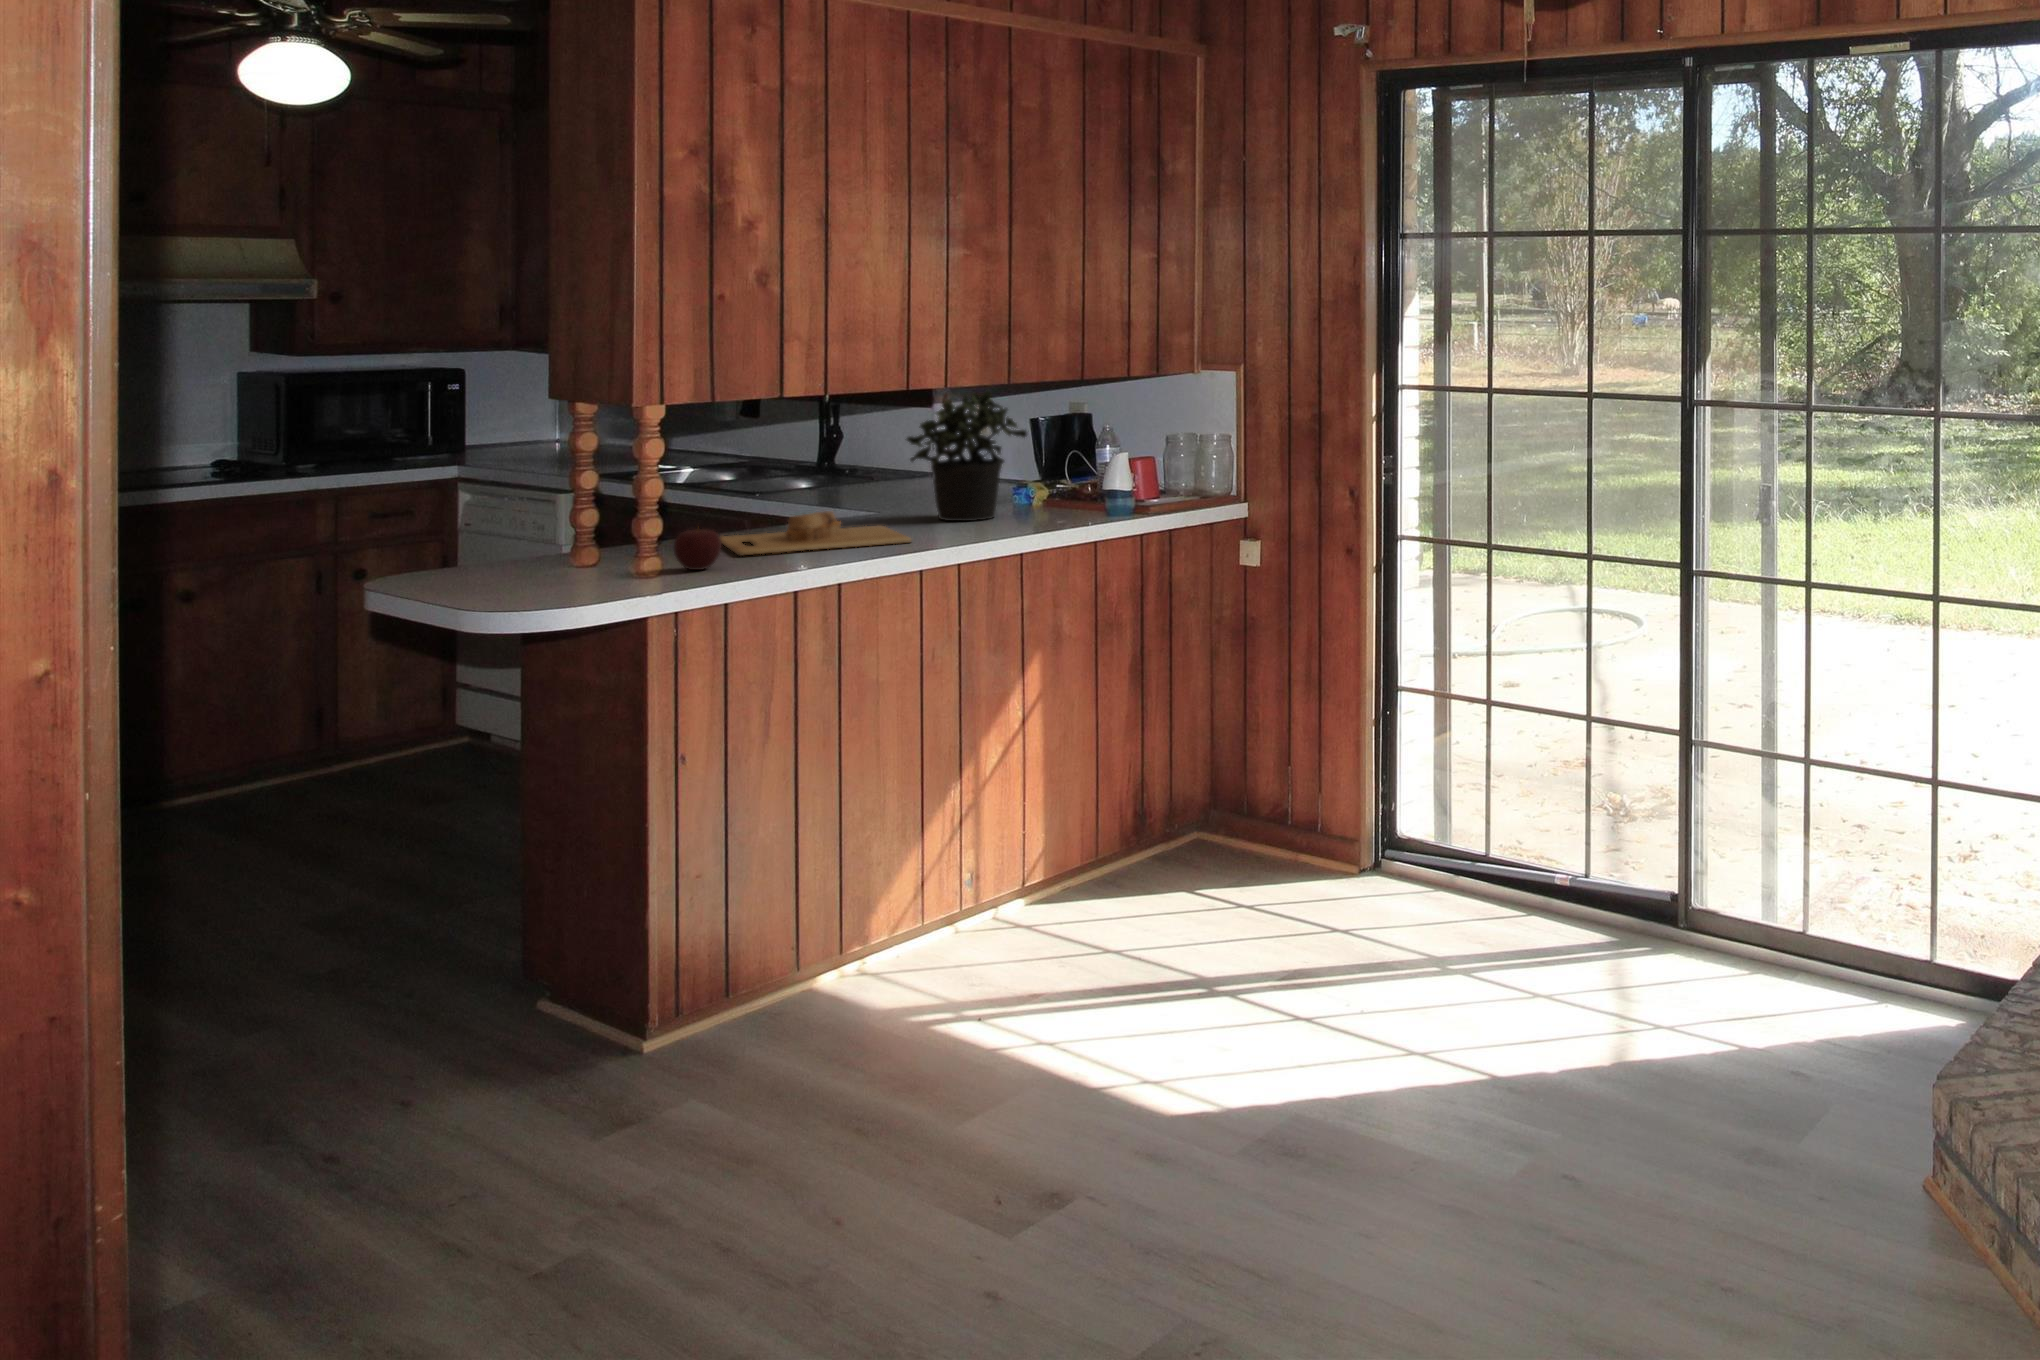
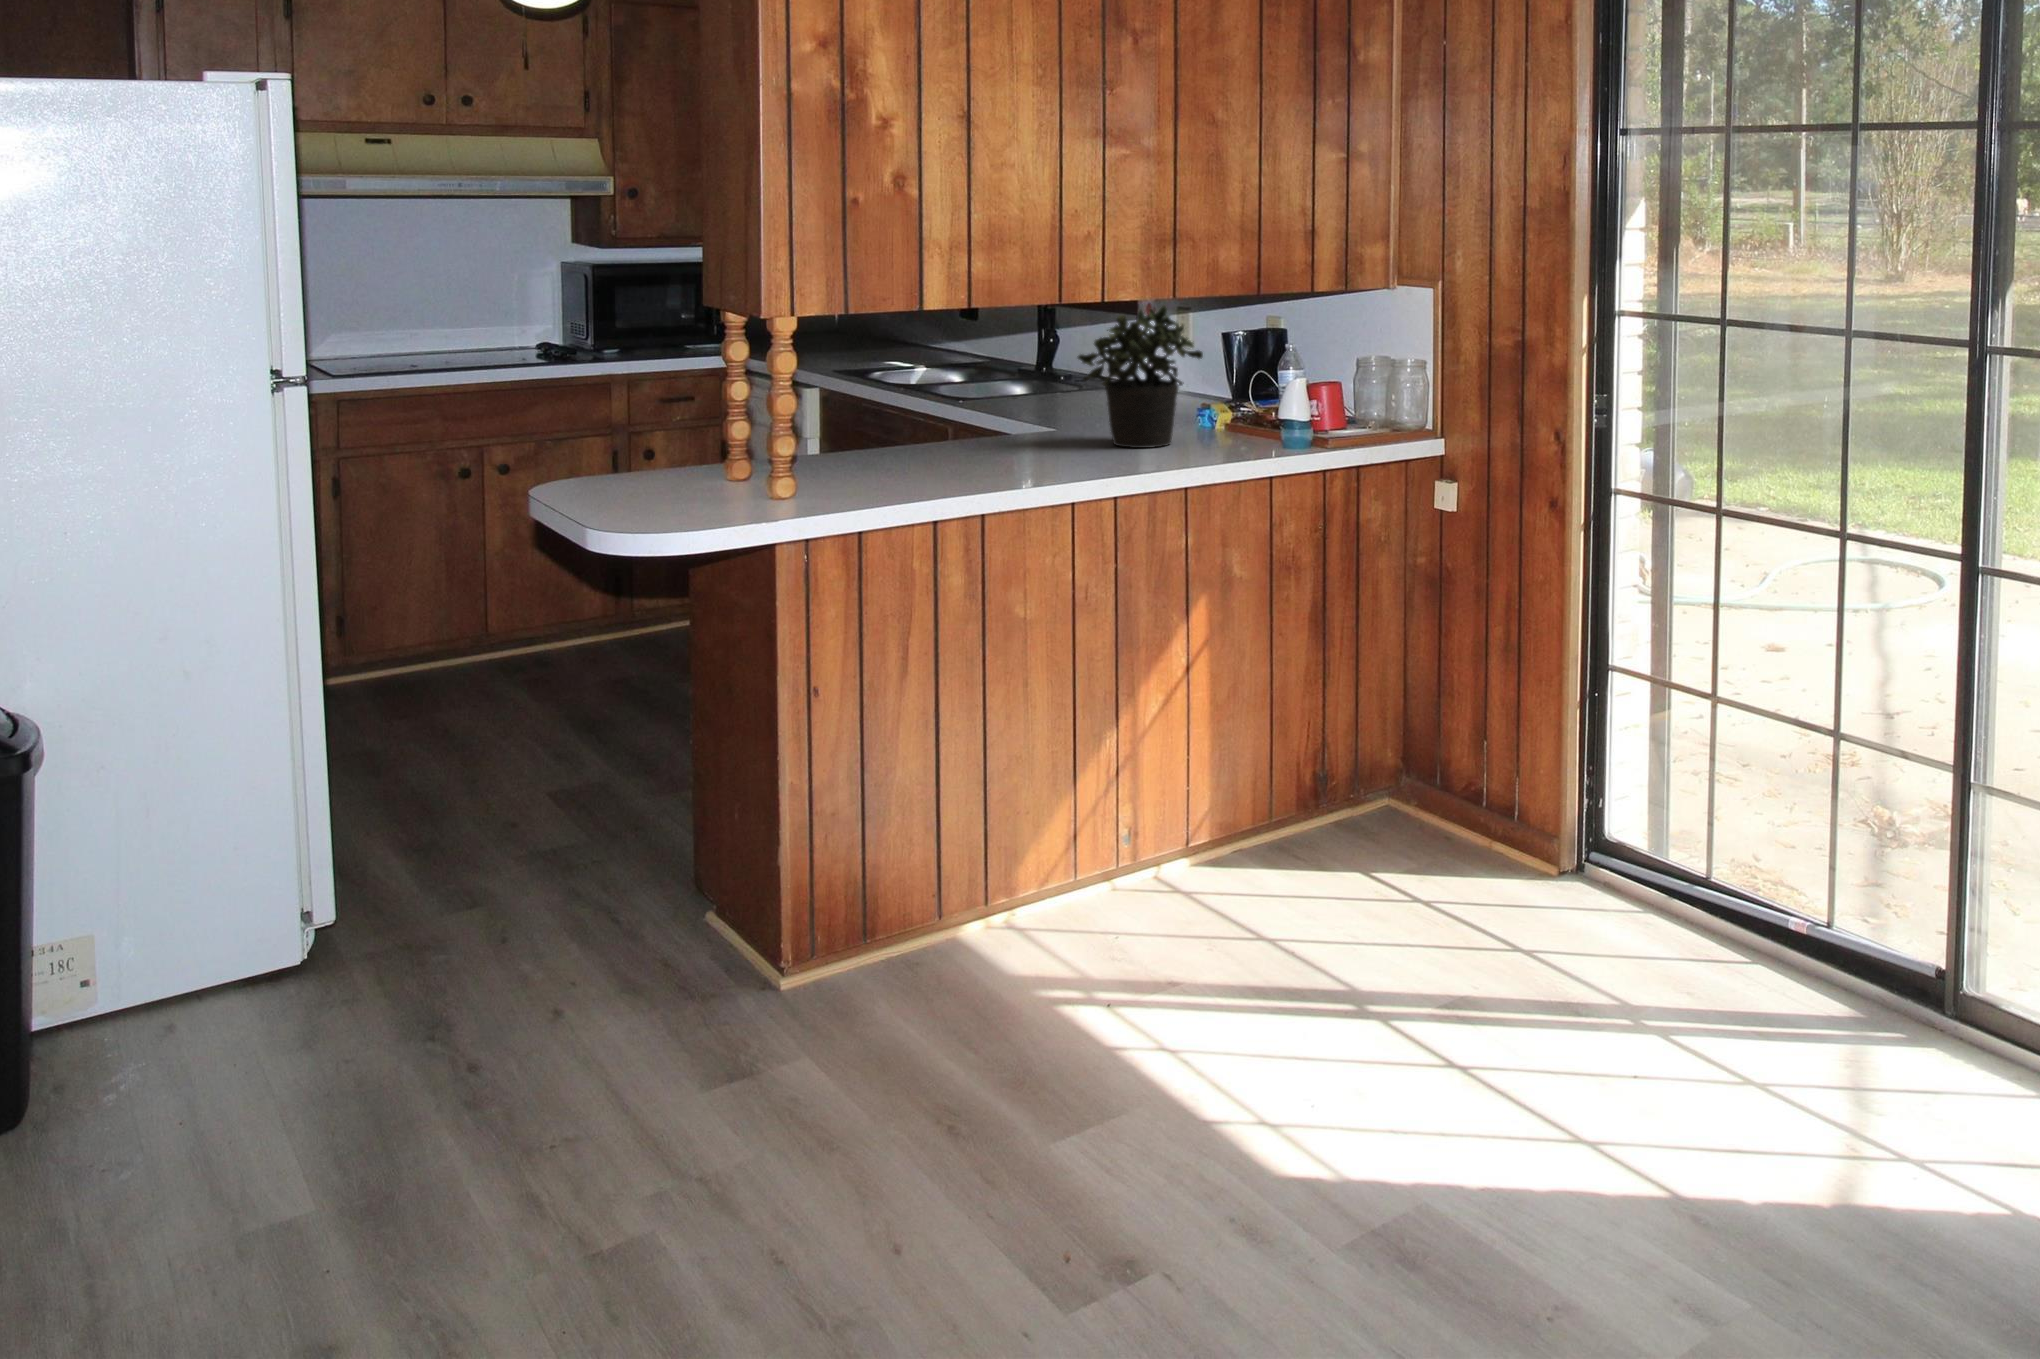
cutting board: present [720,511,911,556] -> none [883,434,1067,481]
apple: present [674,529,722,570] -> none [814,448,862,497]

